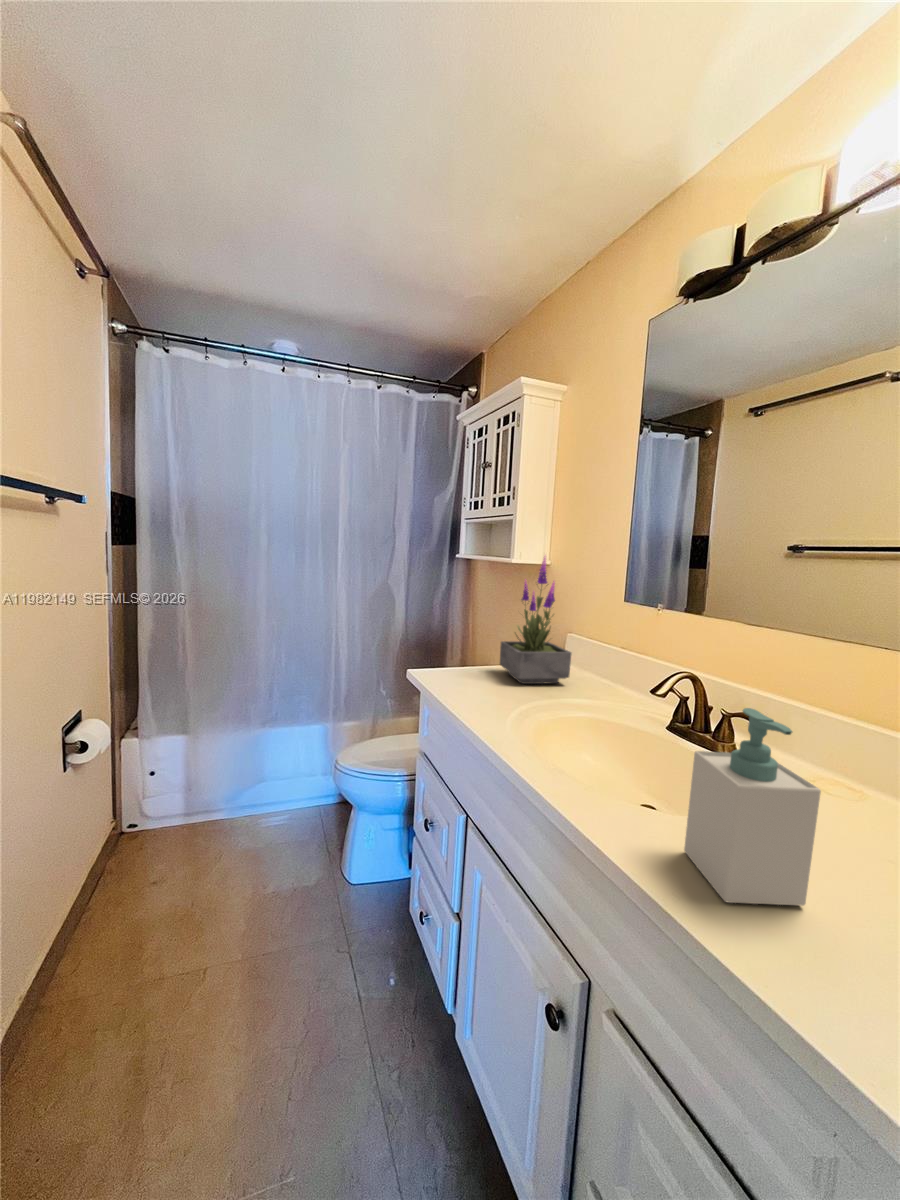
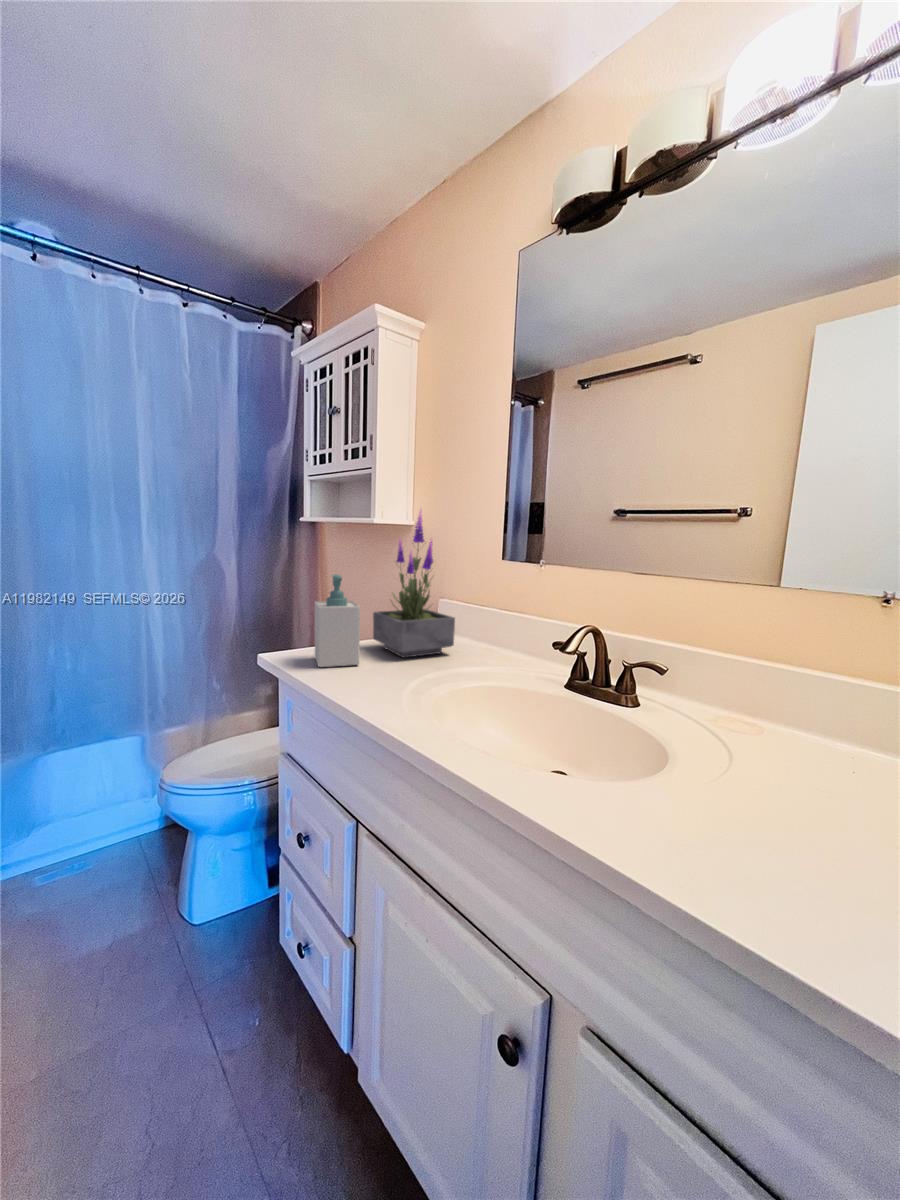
soap bottle: present [684,708,821,906] -> present [315,574,360,667]

